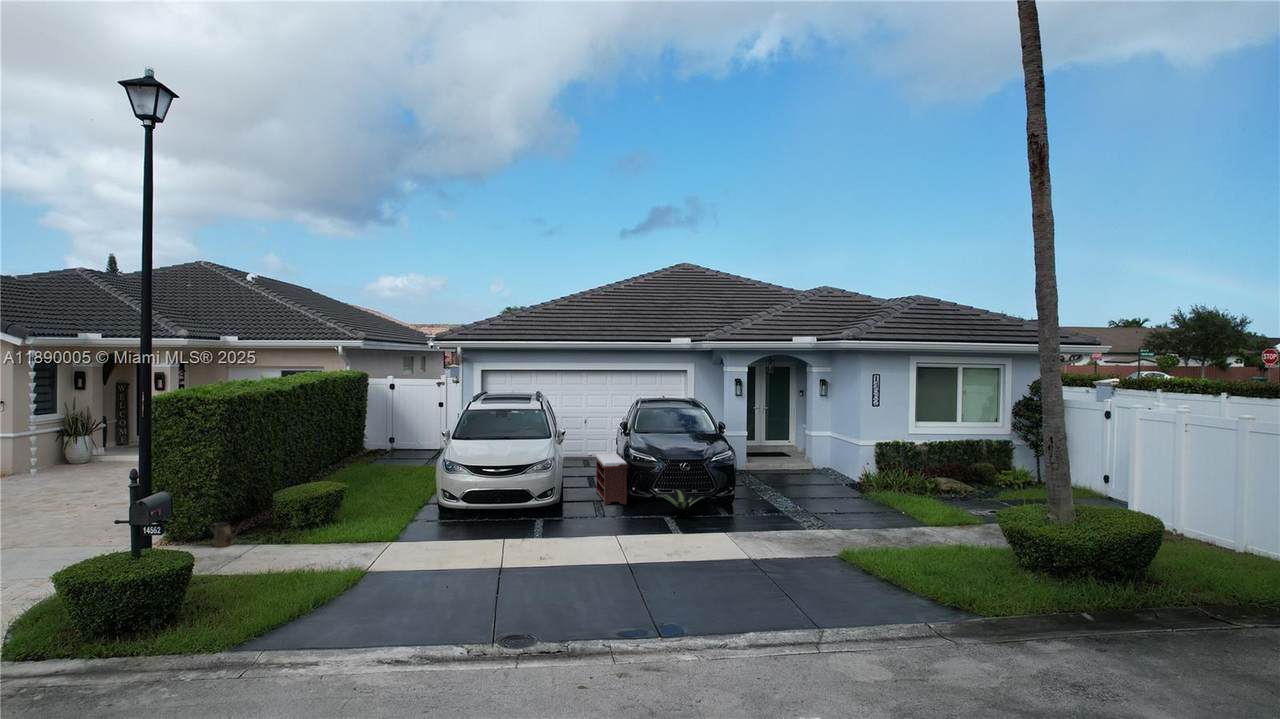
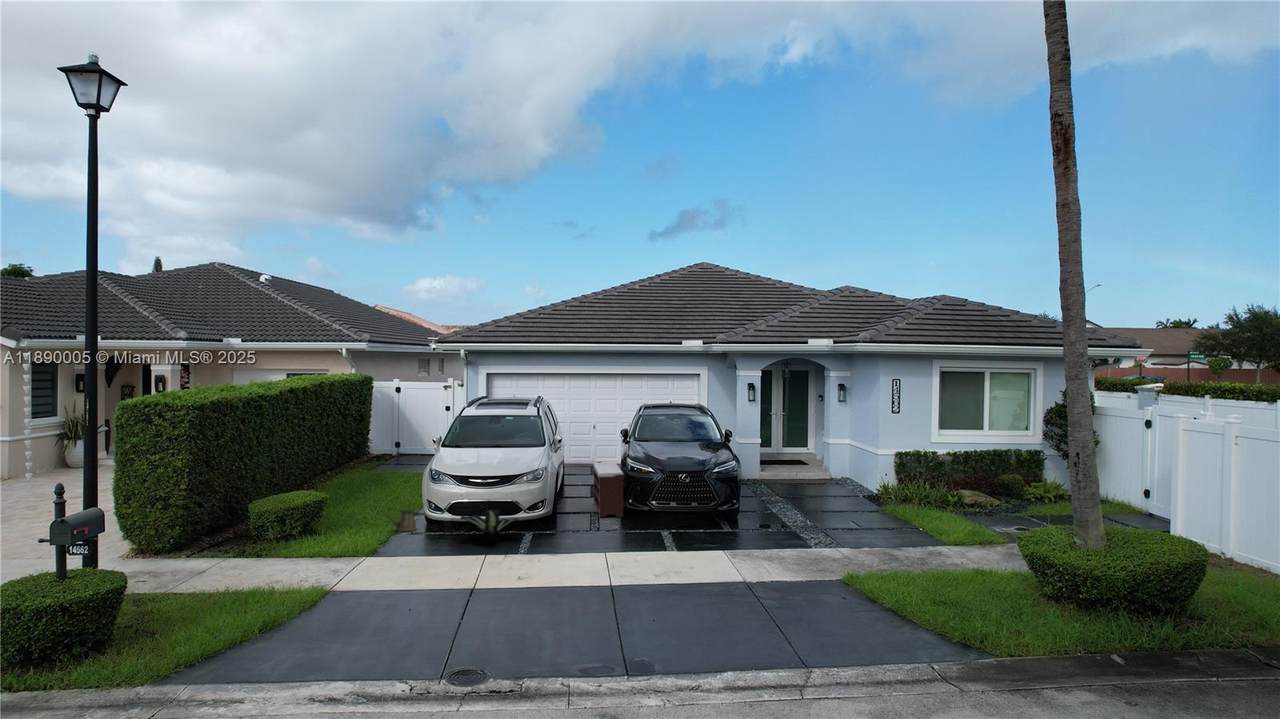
potted plant: present [656,489,705,516] -> present [460,510,518,541]
watering can: present [210,522,244,547] -> present [382,509,416,532]

